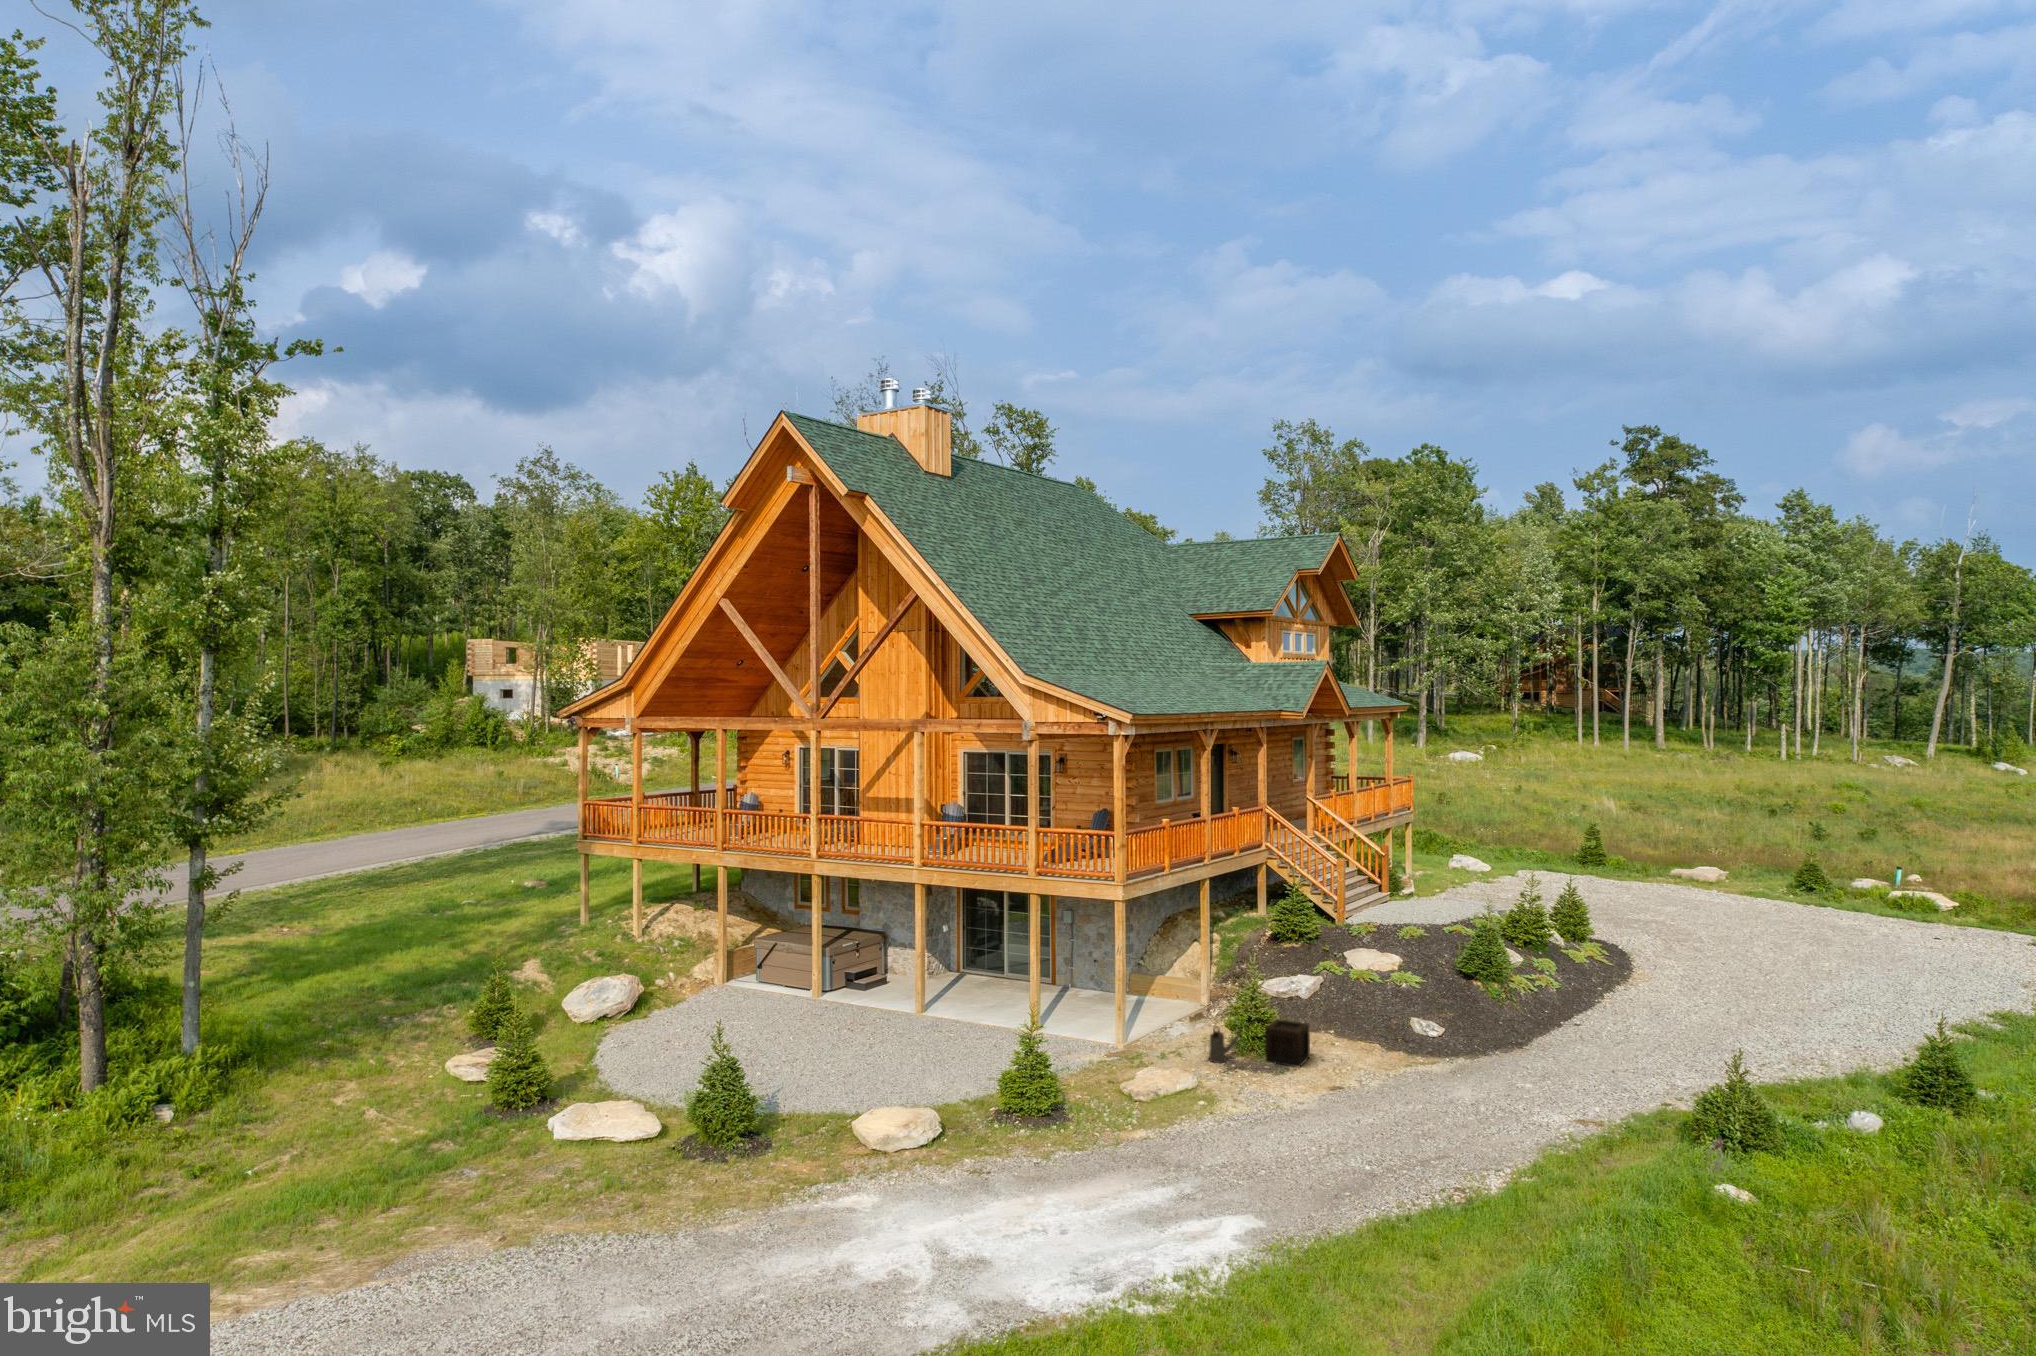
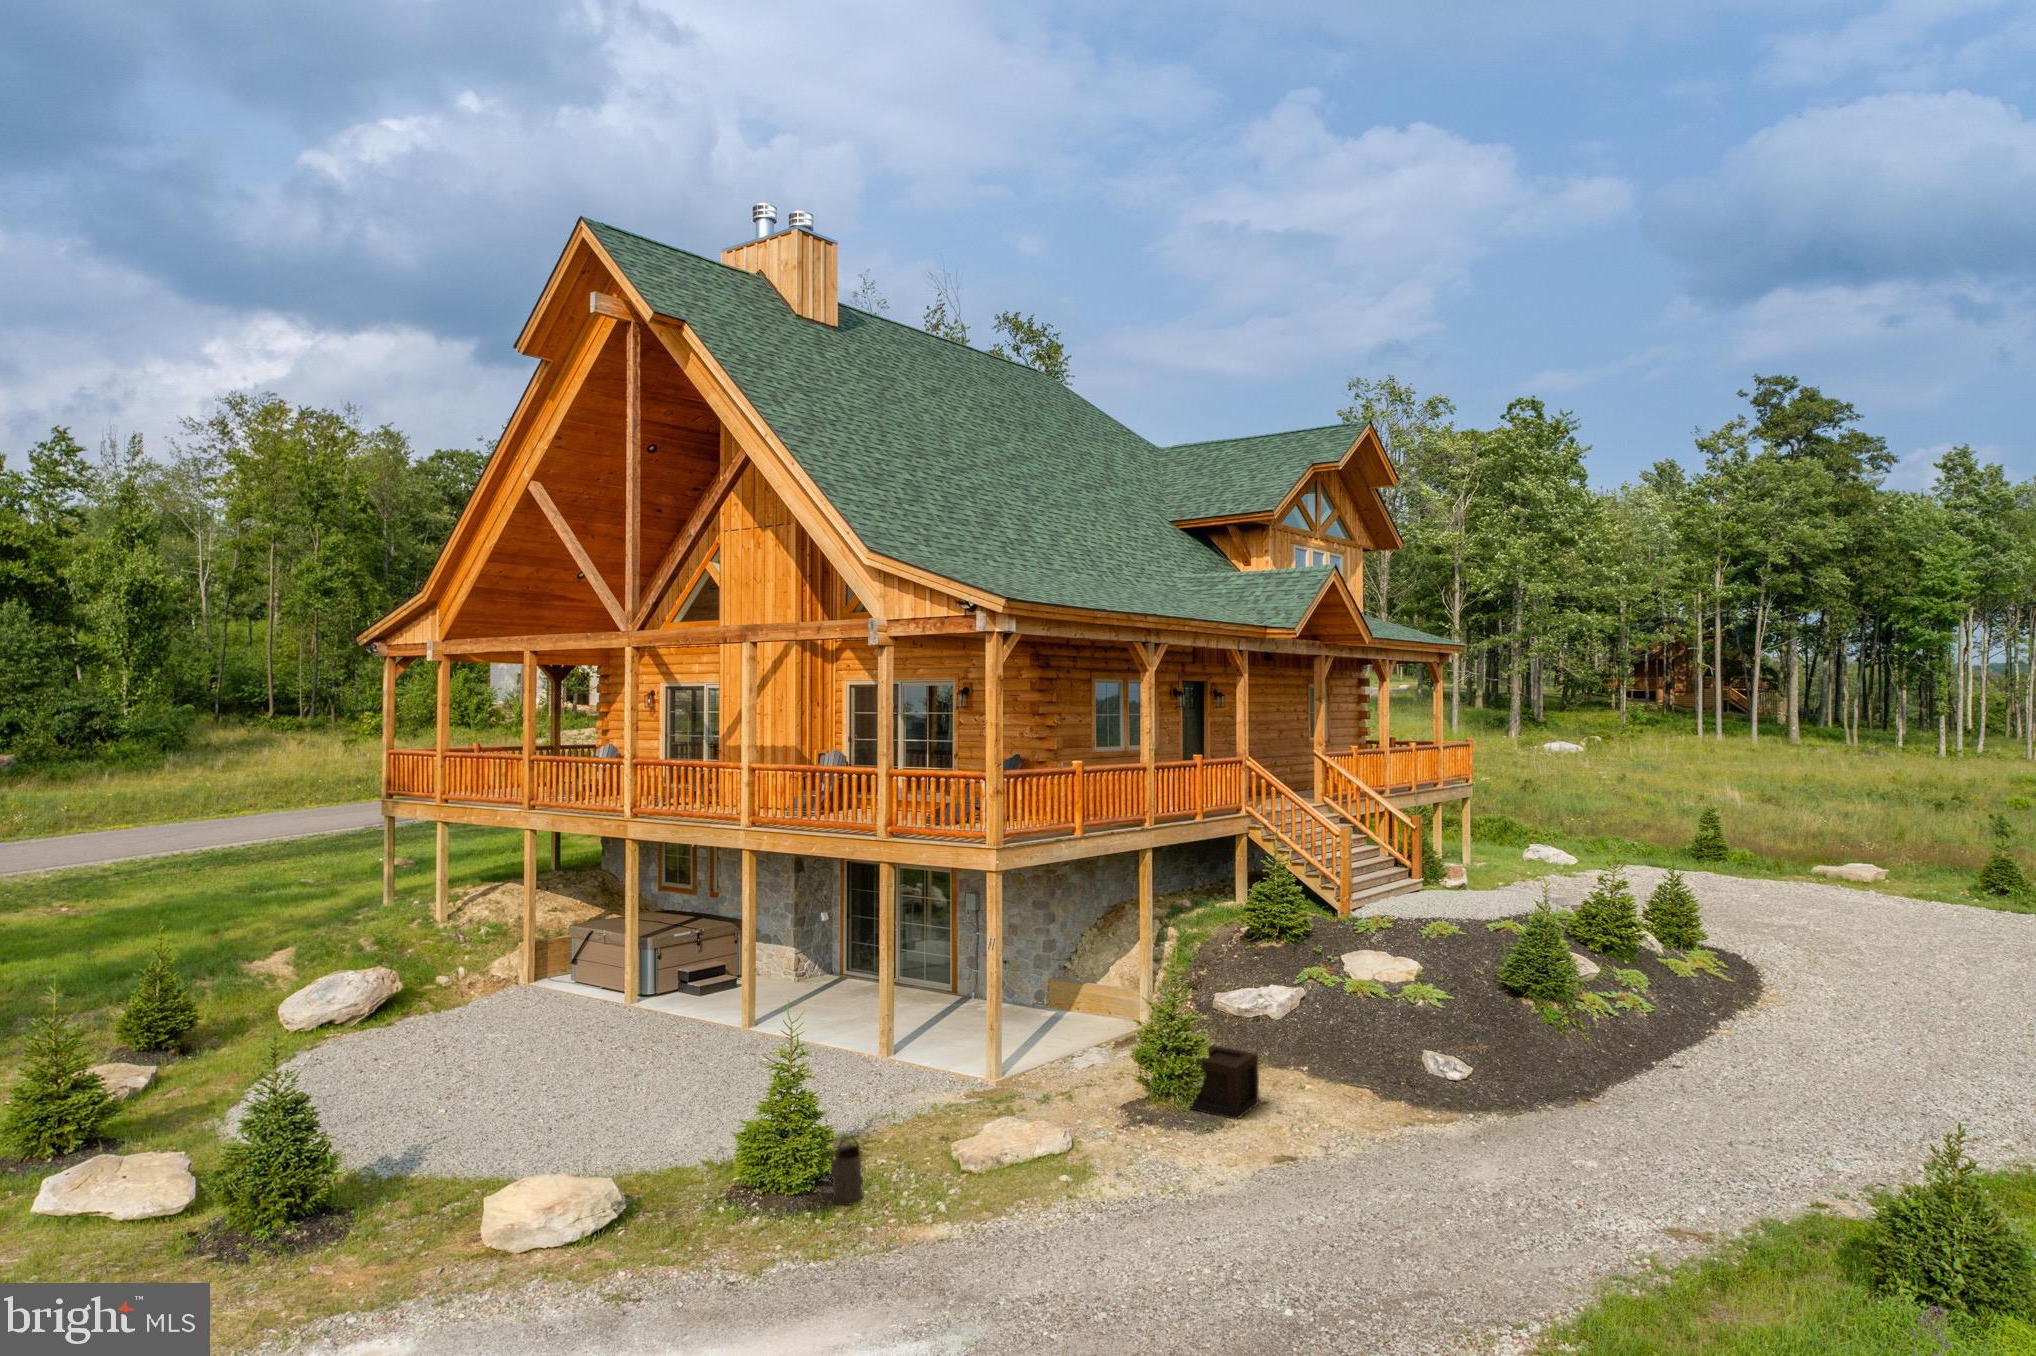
watering can: present [1209,1027,1242,1063] -> present [831,1136,864,1205]

